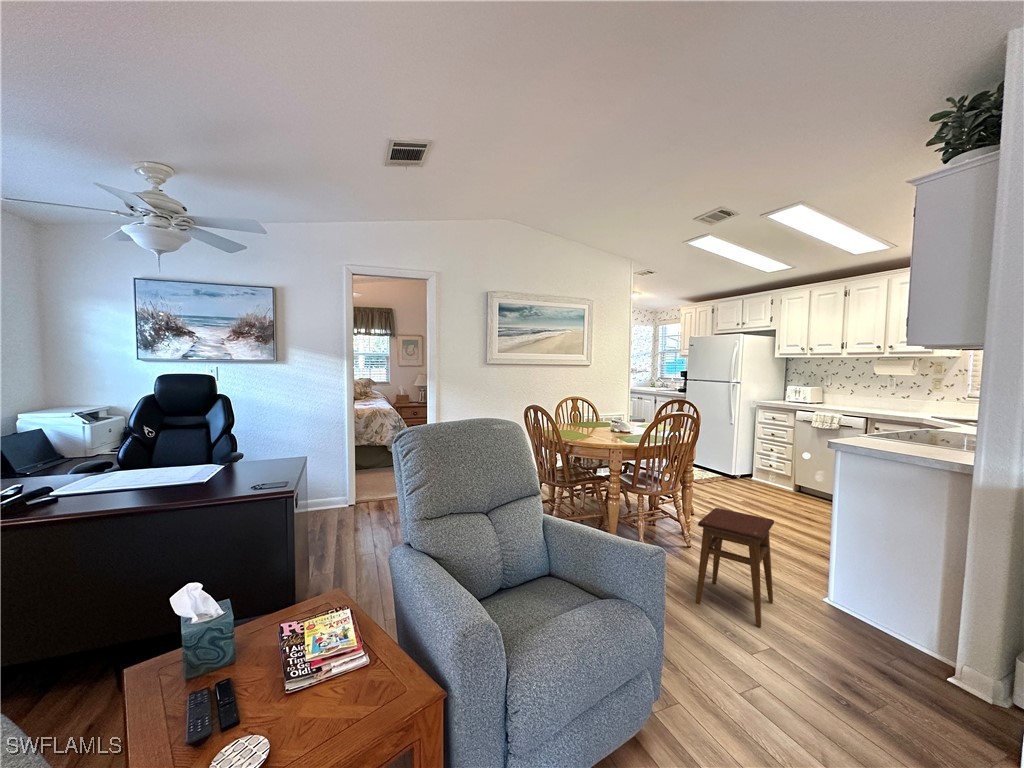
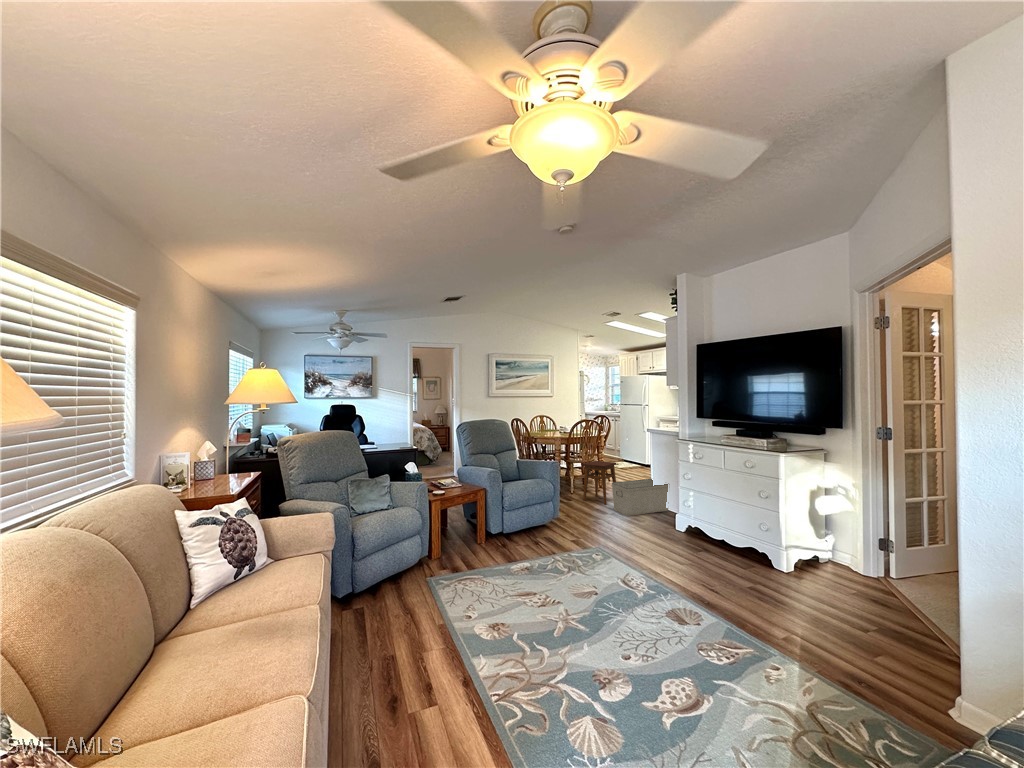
storage bin: none [793,570,964,702] -> present [612,479,670,516]

